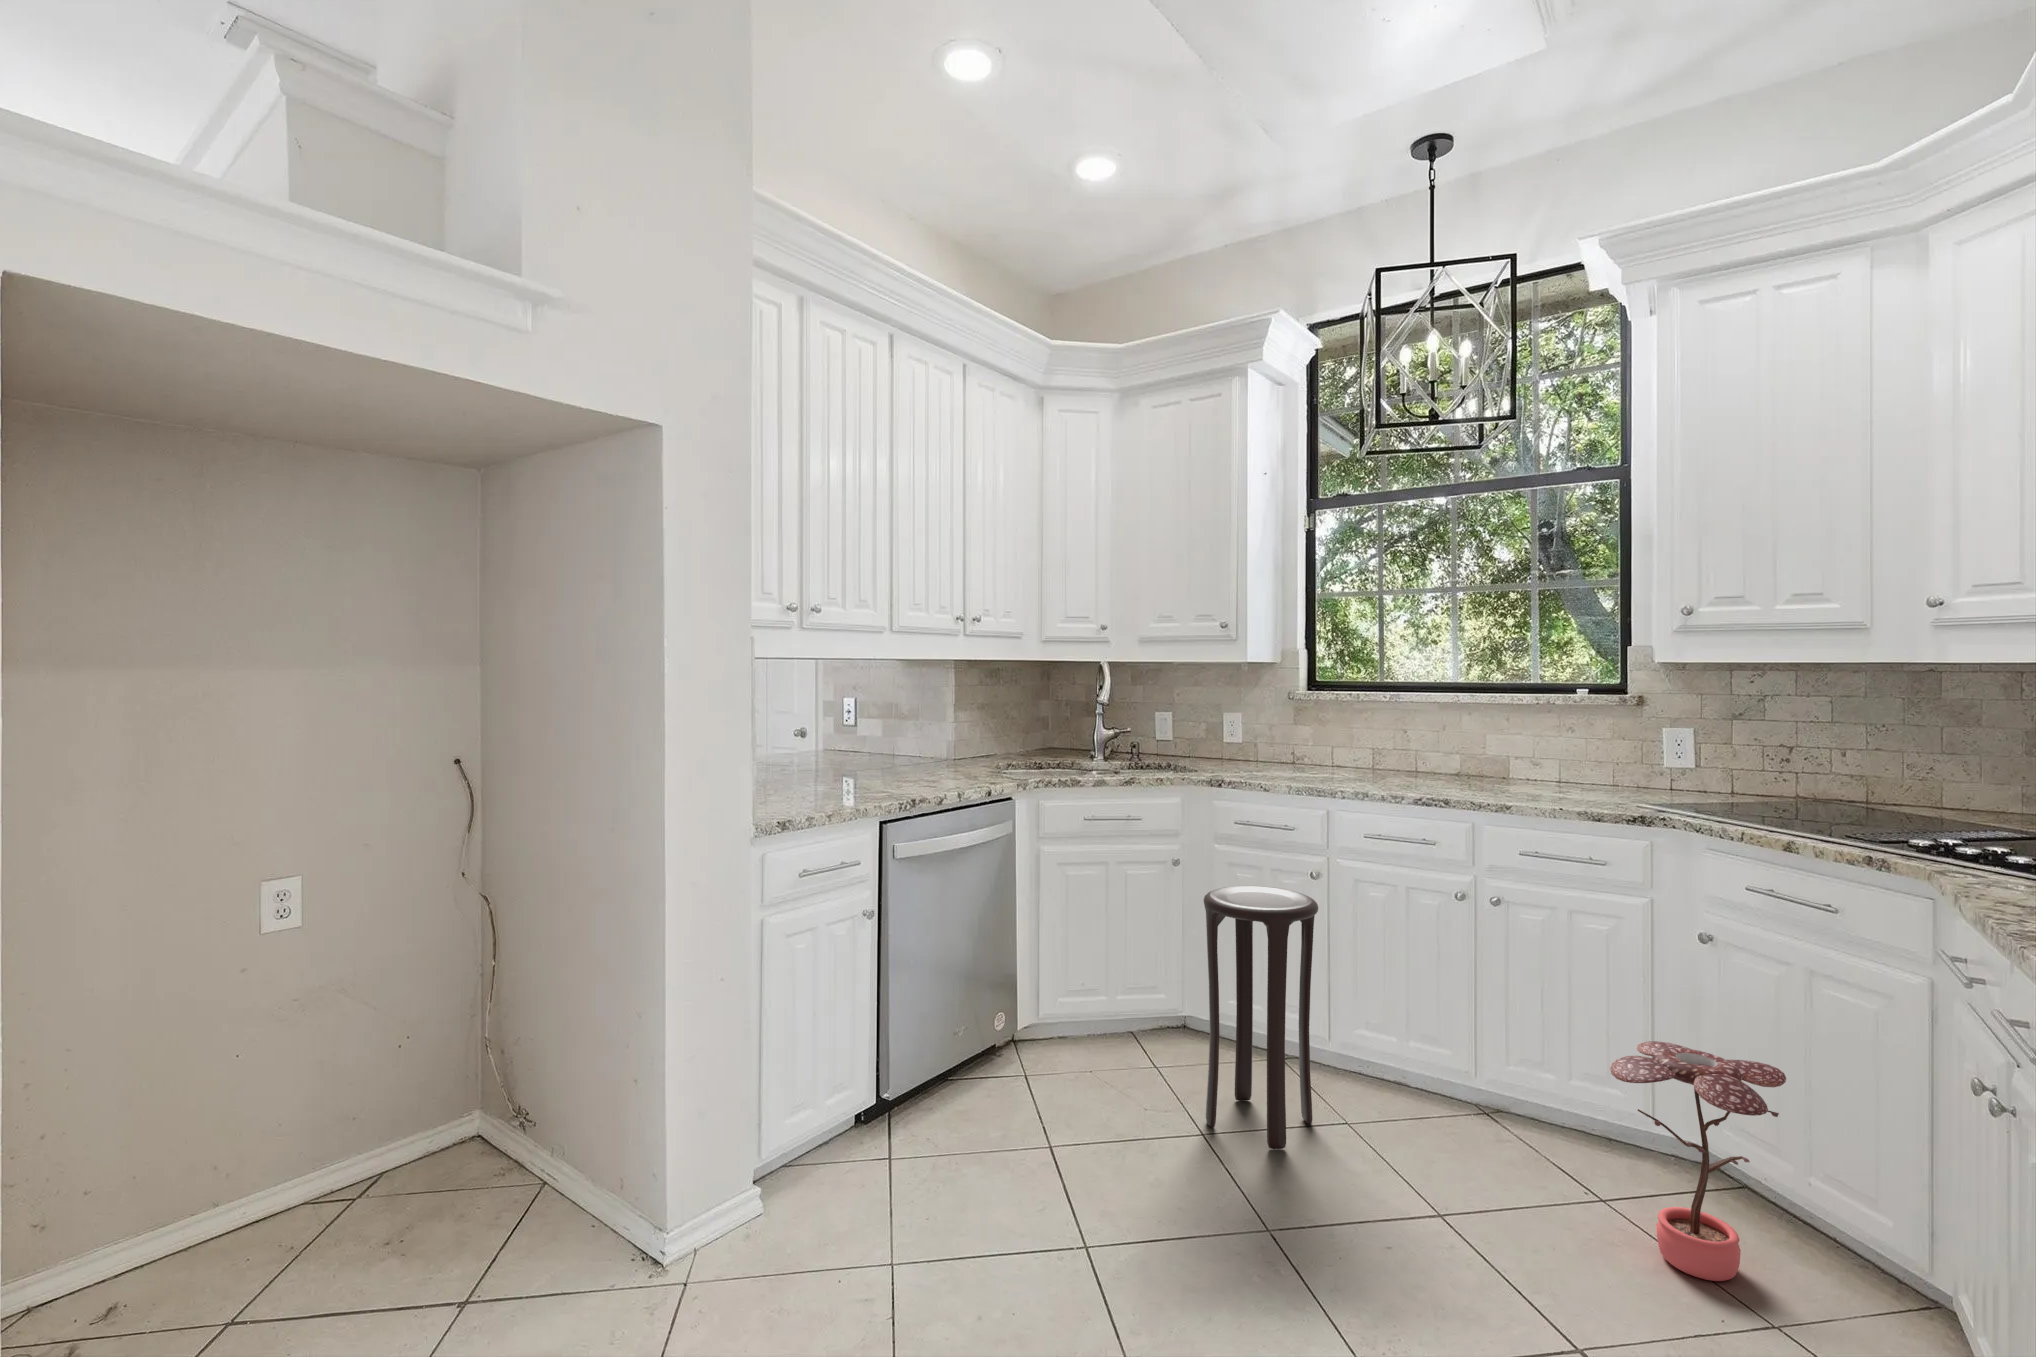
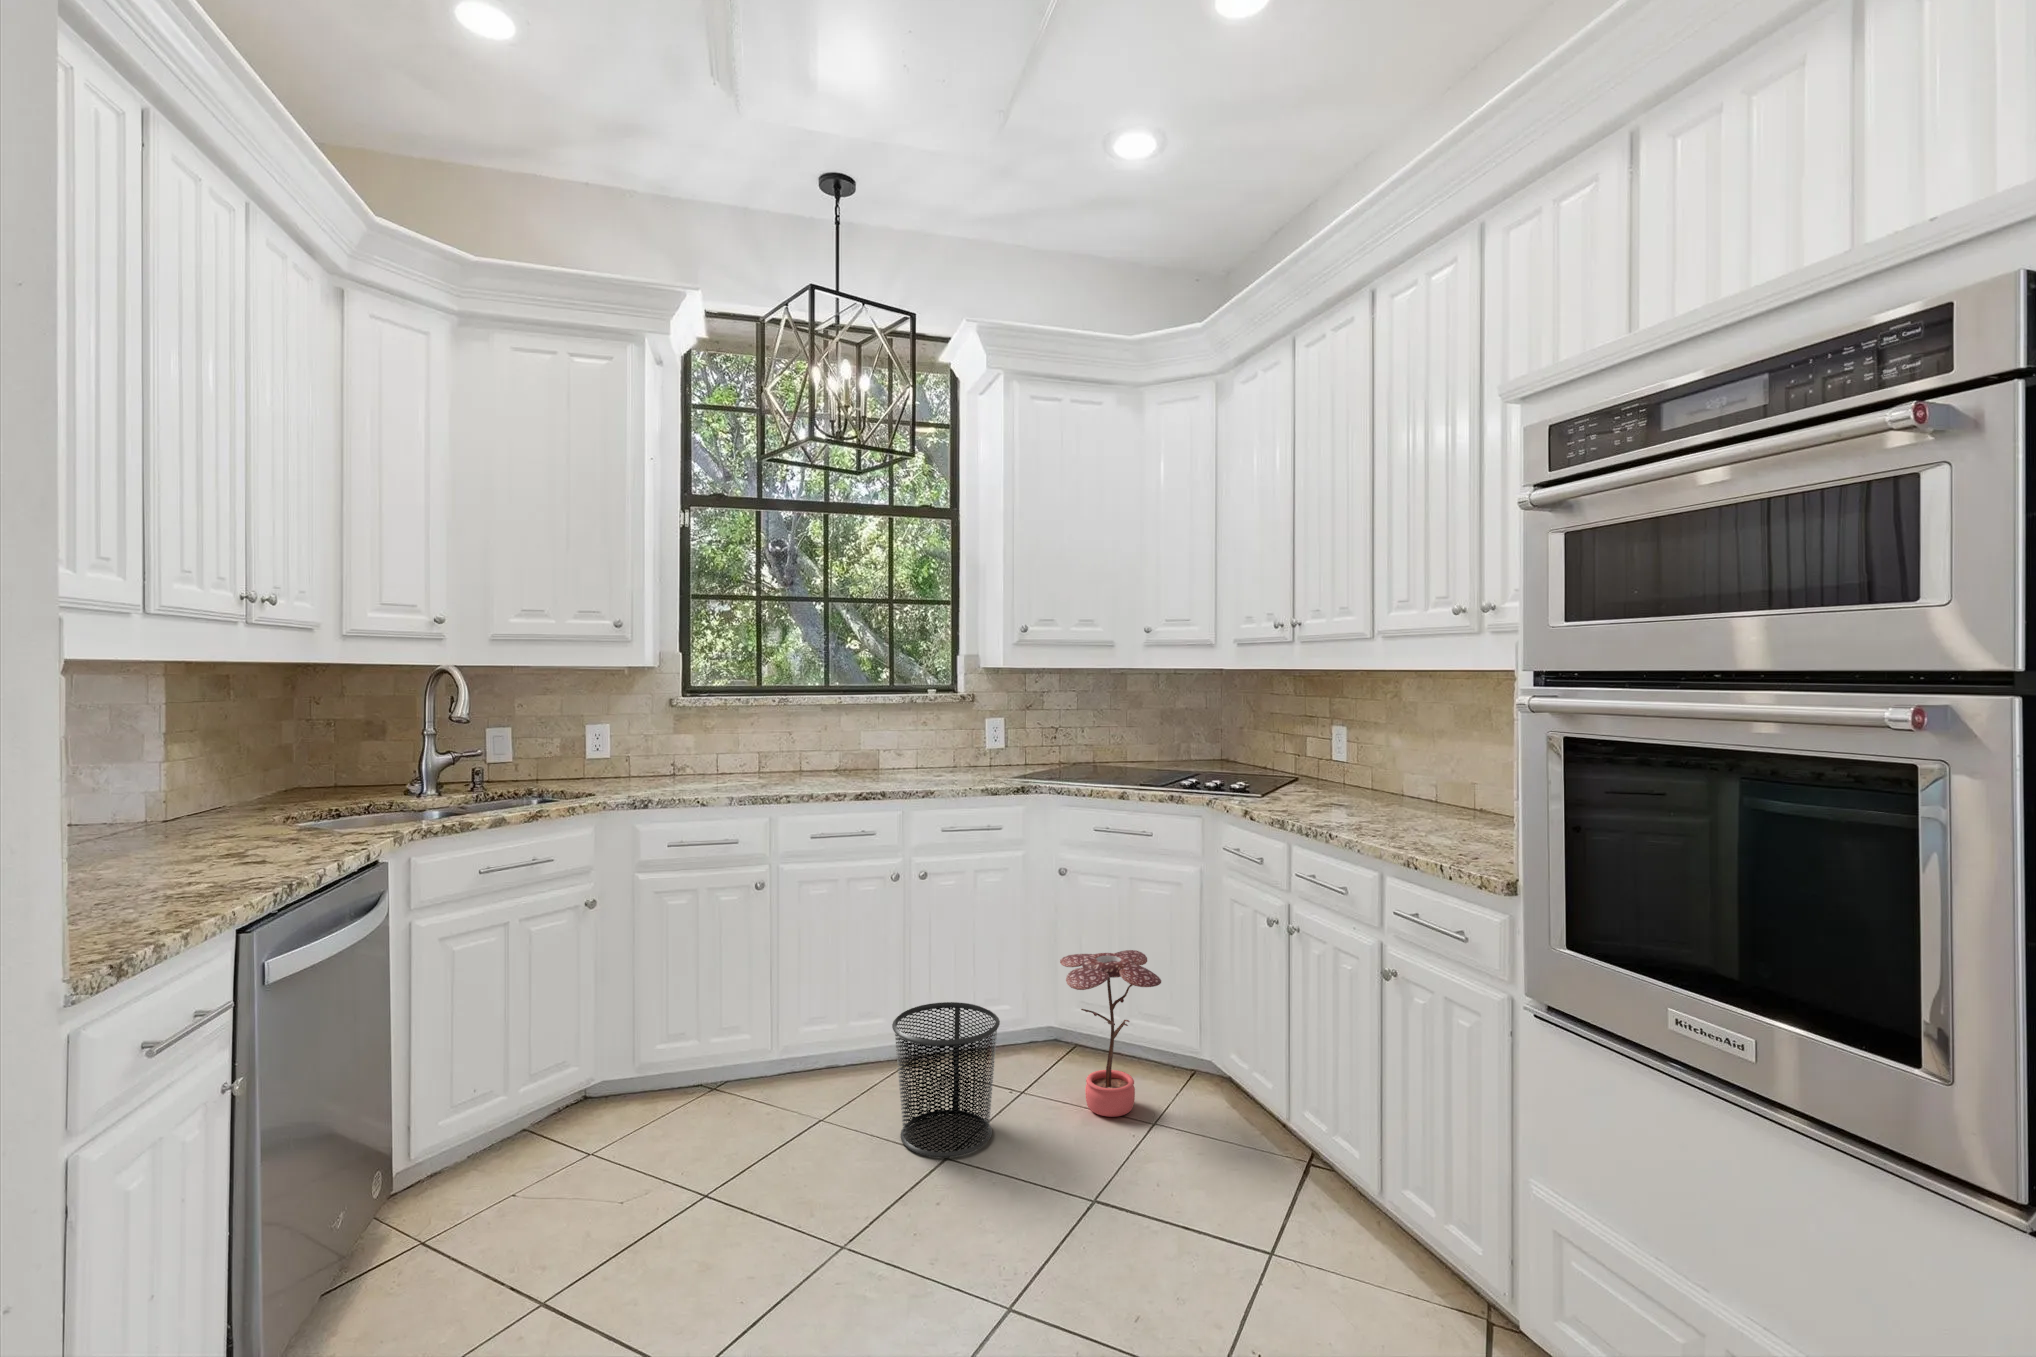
stool: present [1204,886,1318,1149] -> none [698,904,821,1184]
waste bin: none [1383,1036,1516,1216] -> present [892,1002,1000,1157]

